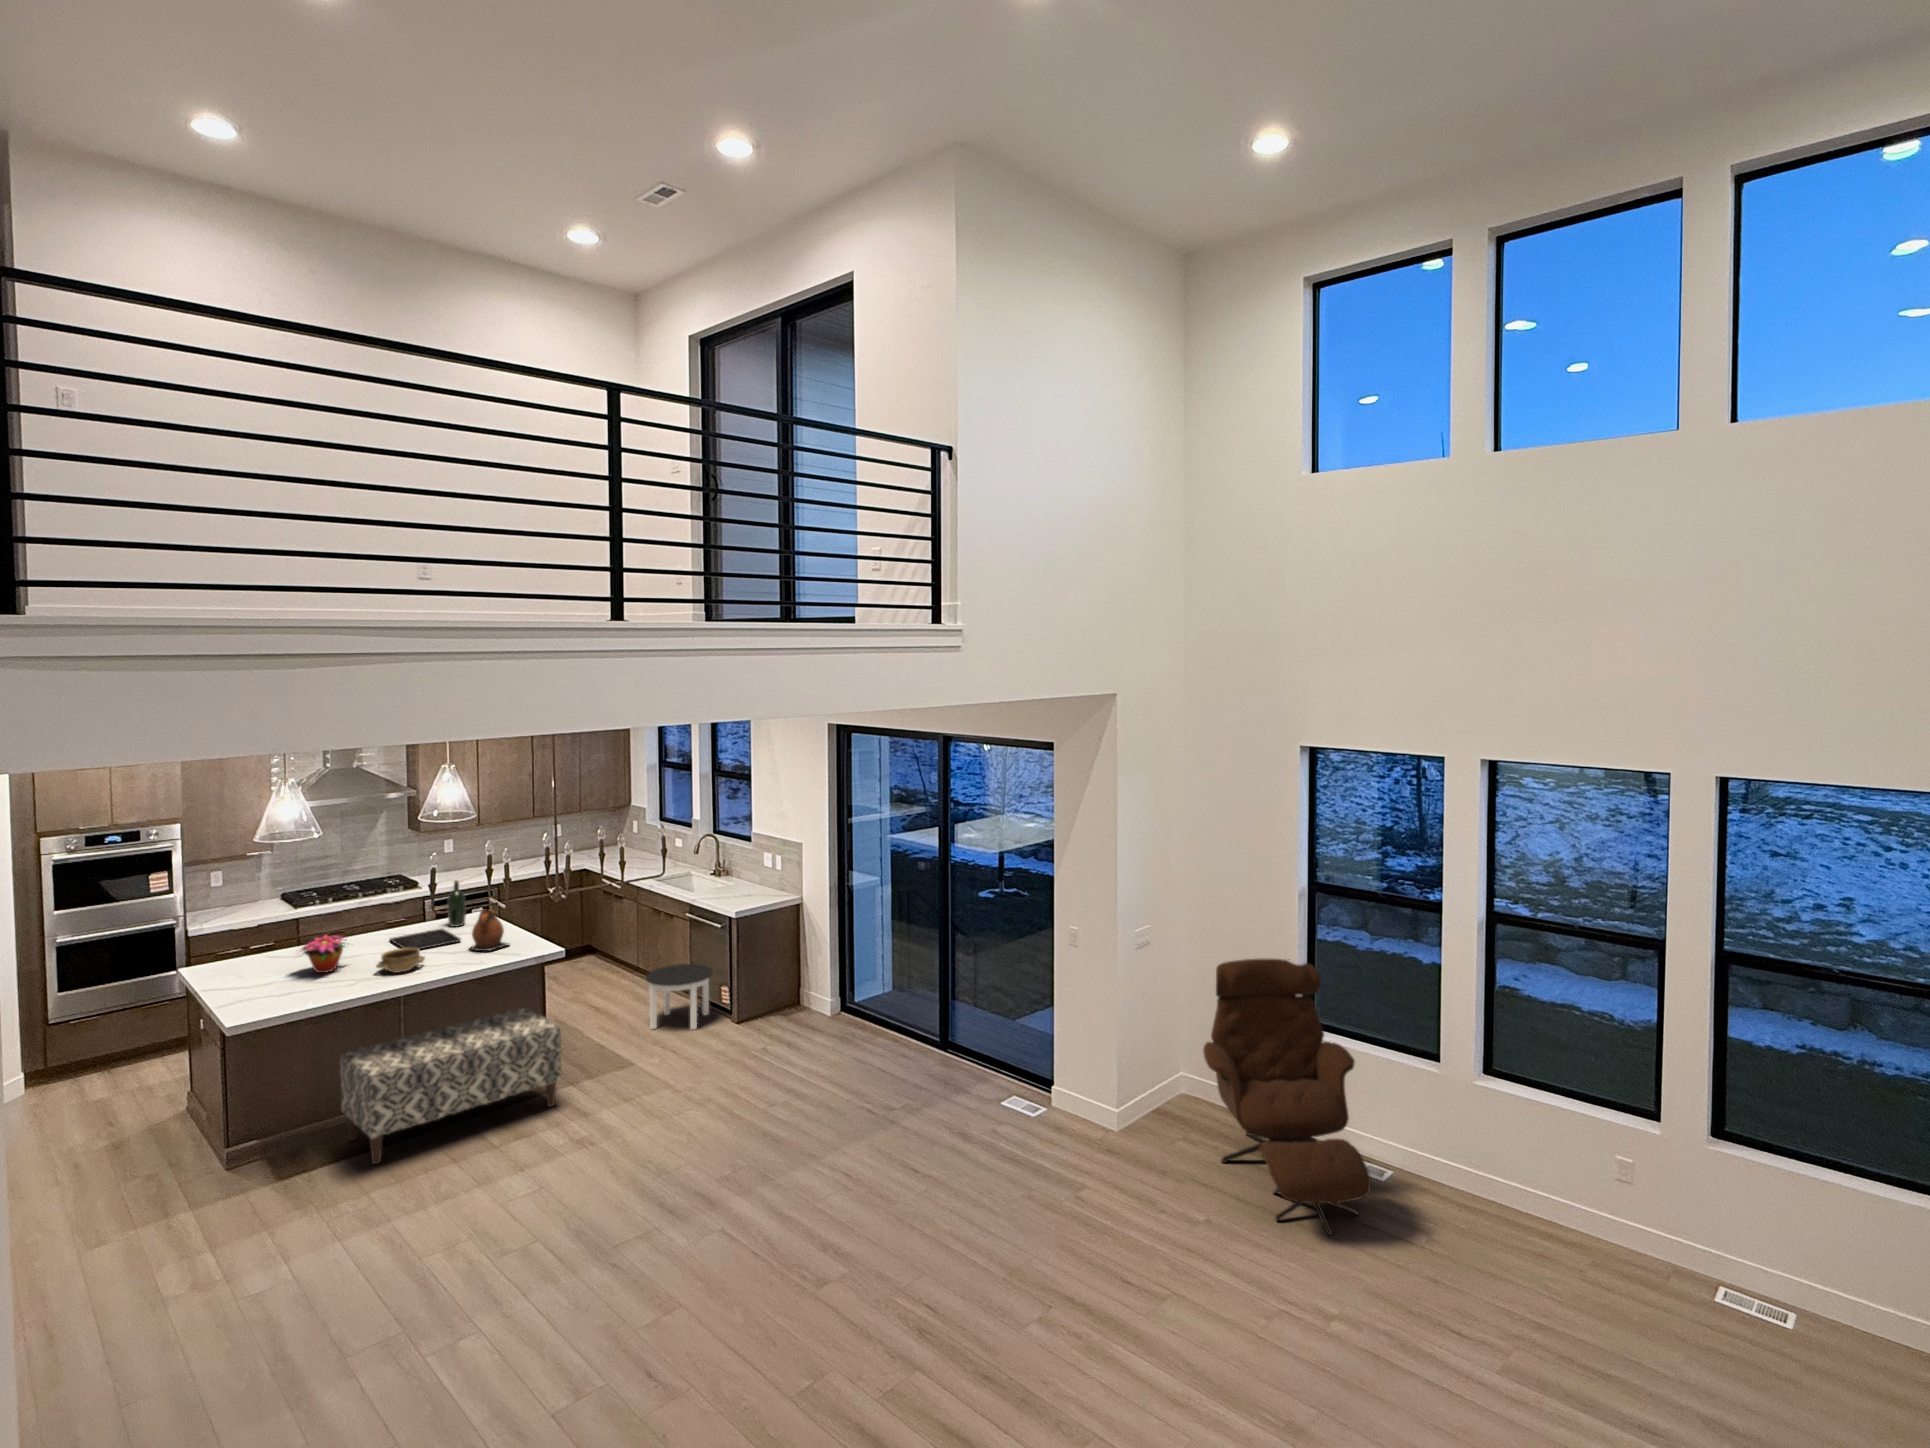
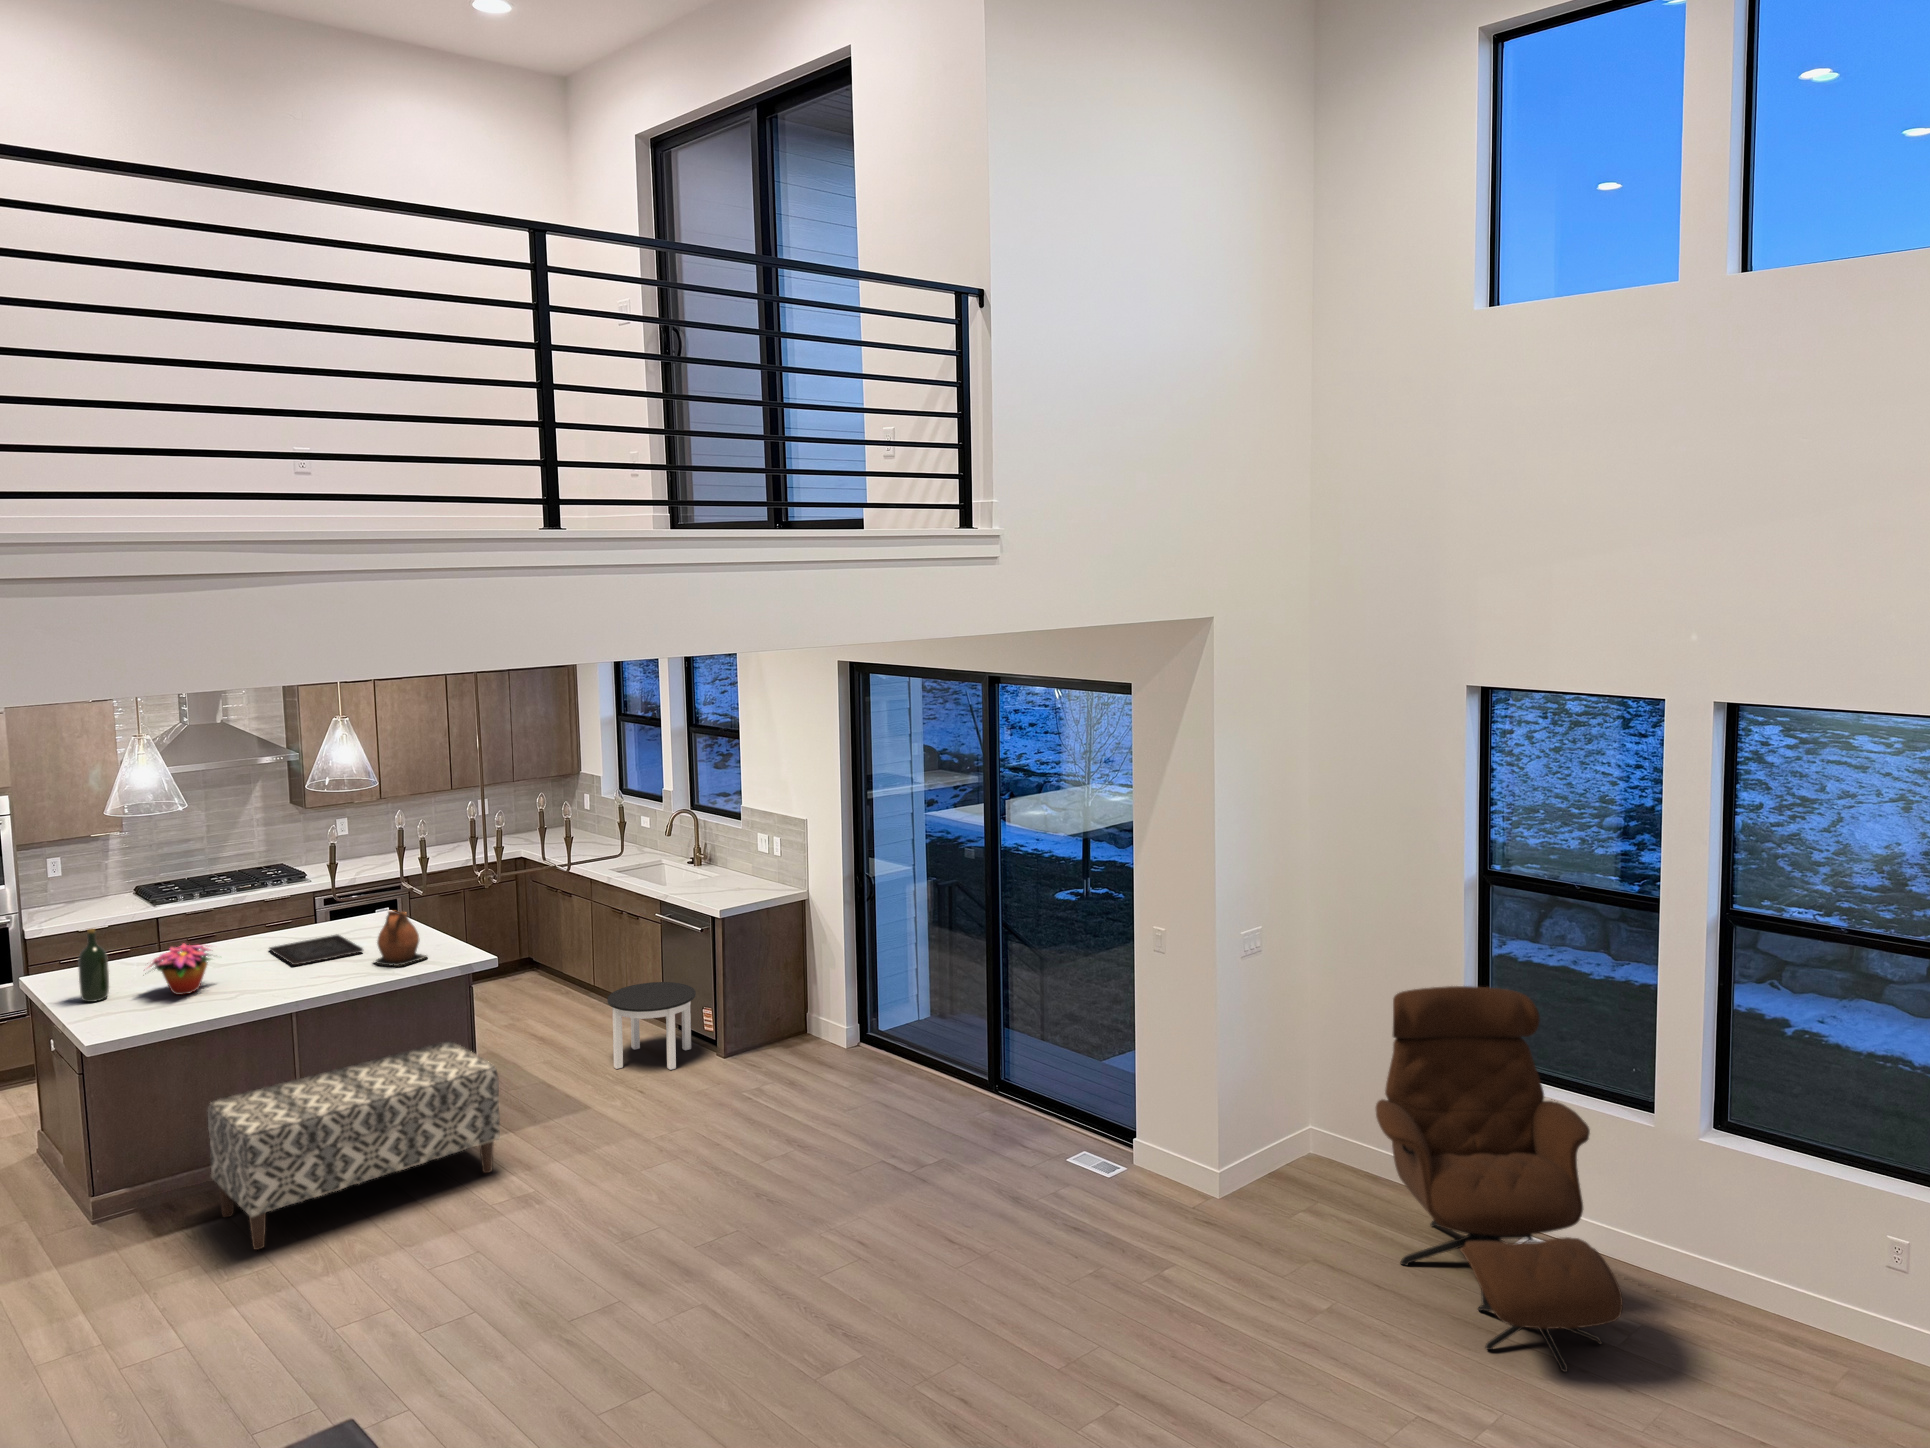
wine bottle: present [448,880,466,927] -> present [78,929,109,1002]
ceramic bowl: present [376,948,425,973] -> none [251,961,316,995]

